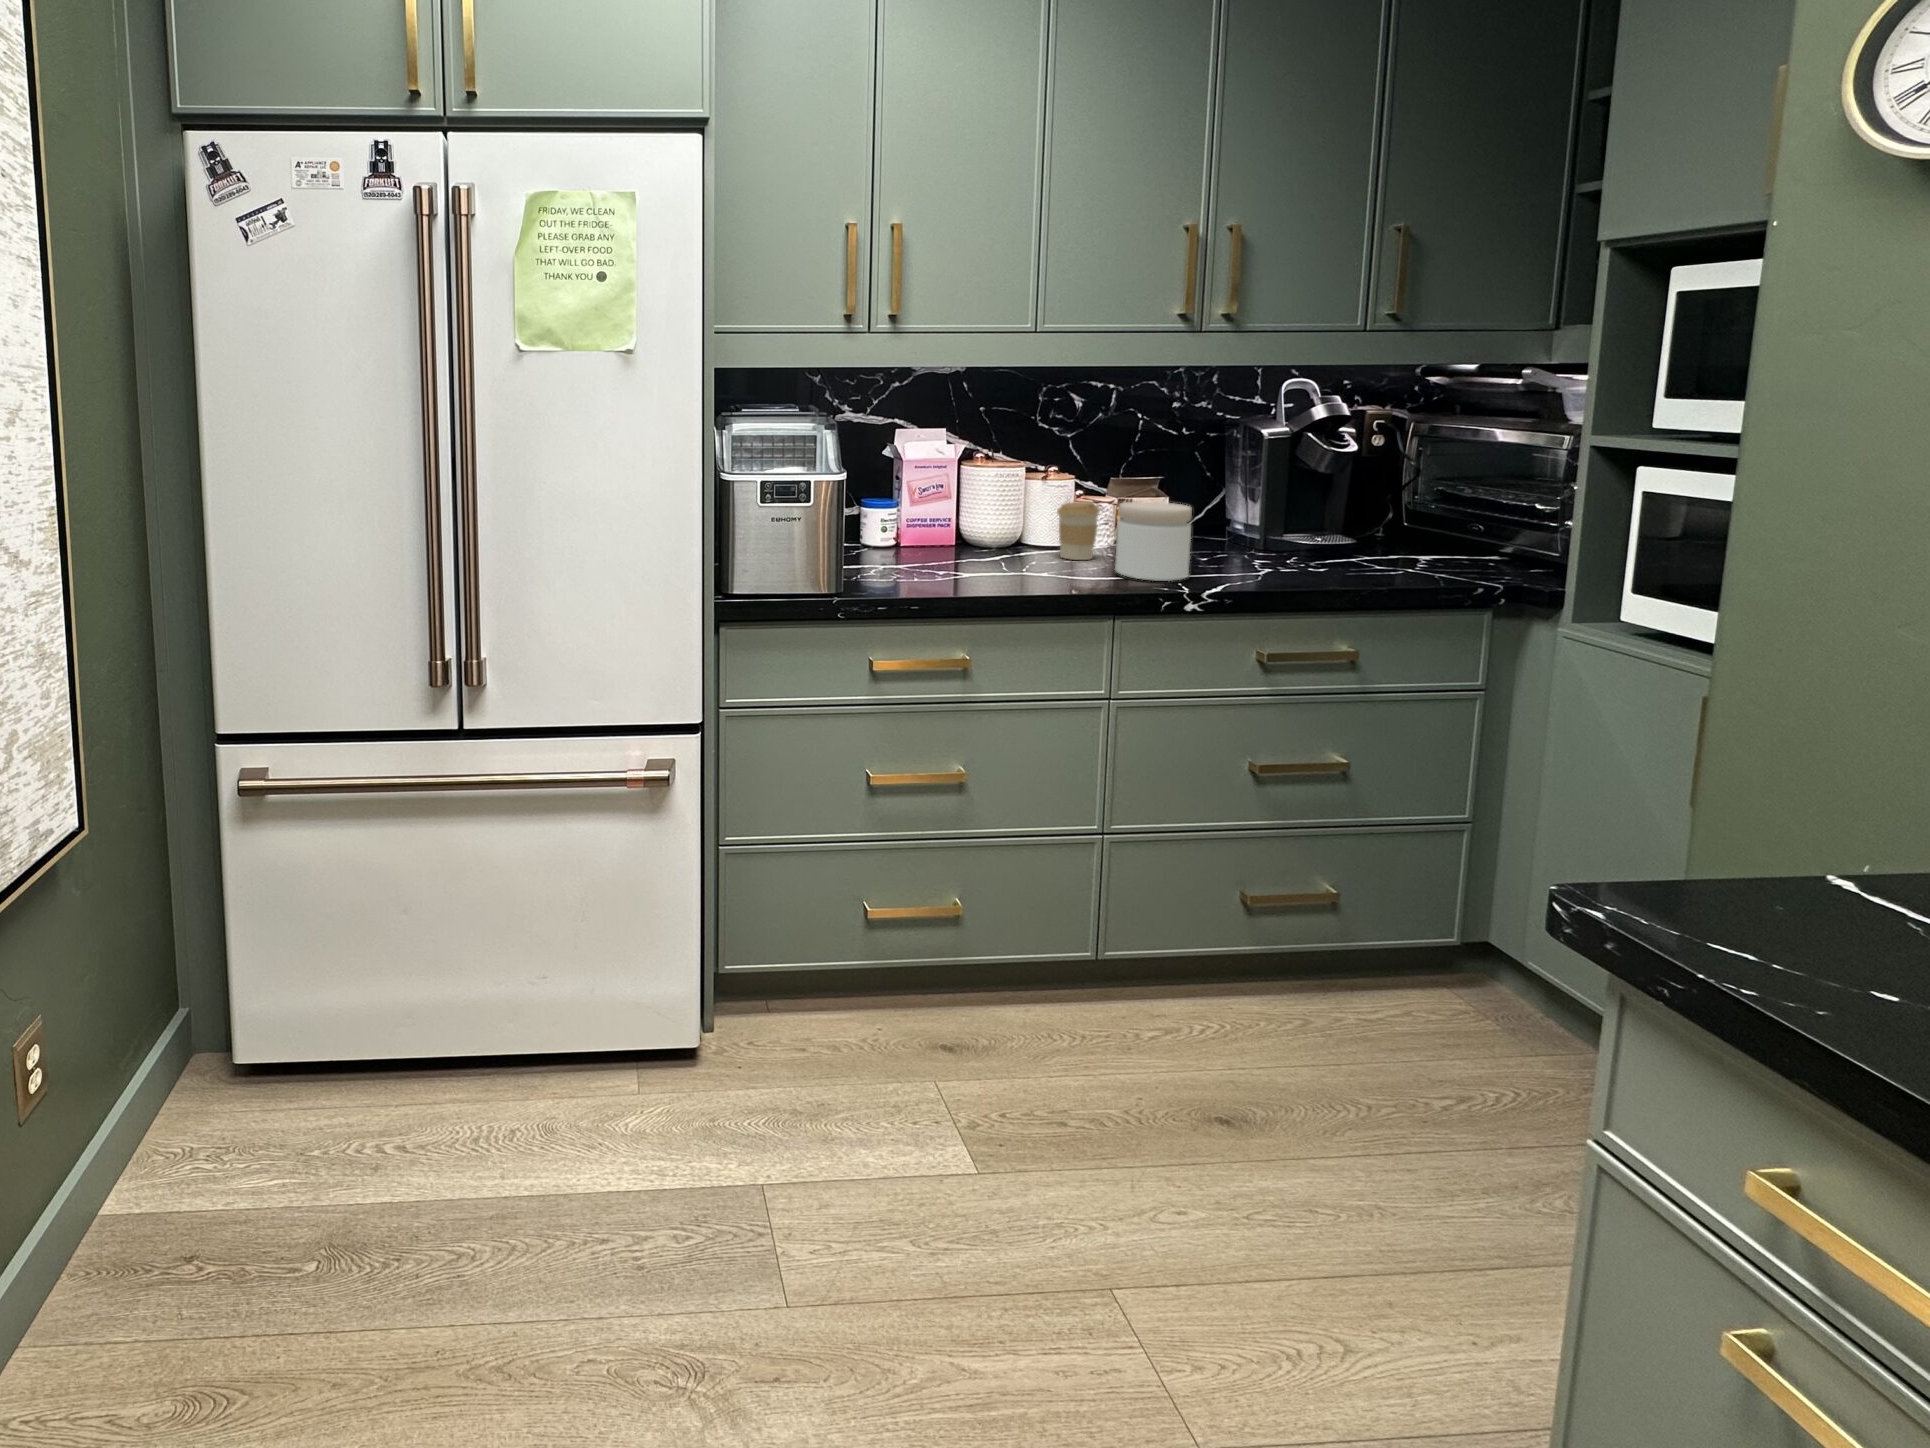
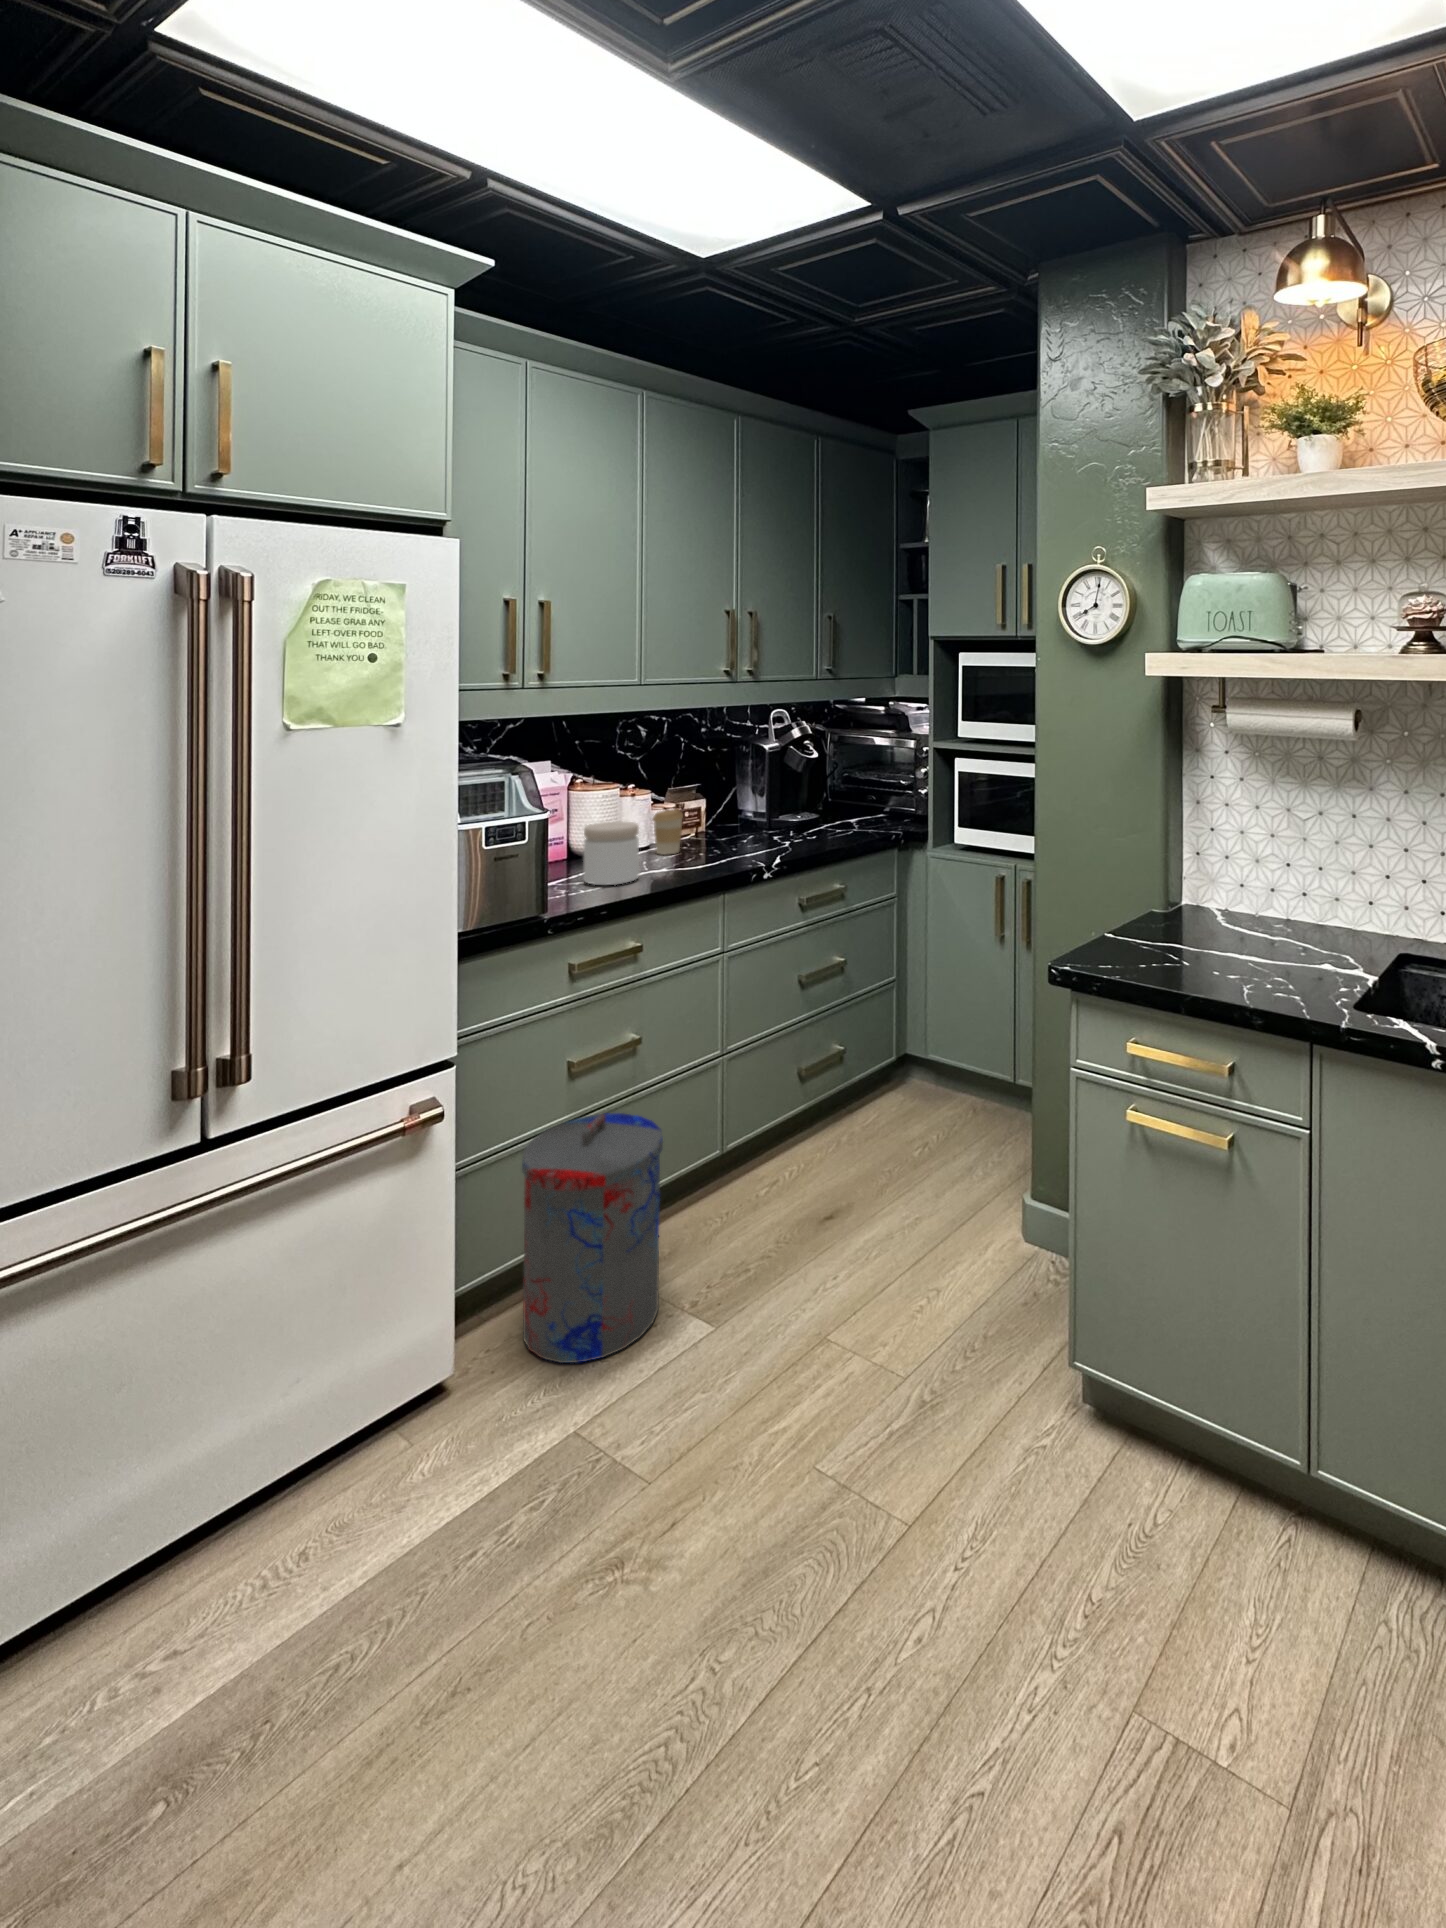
jar: present [1115,502,1192,581] -> present [583,821,639,885]
trash can: none [777,843,942,1130] -> present [522,1113,663,1363]

